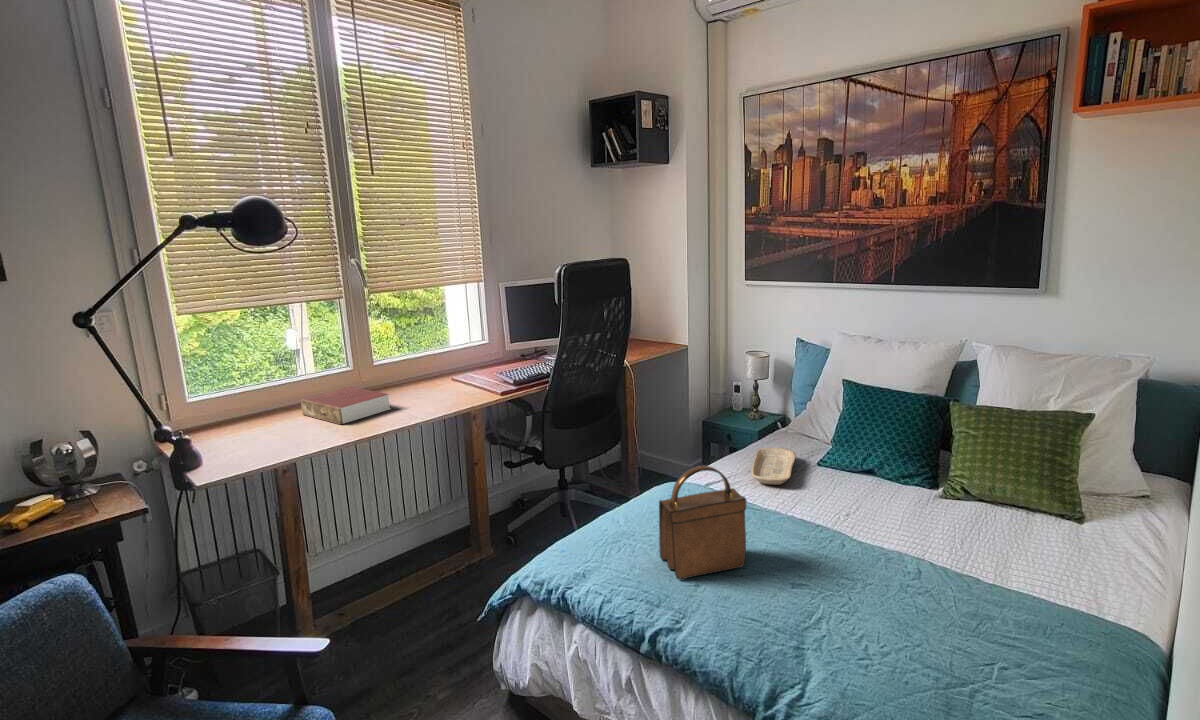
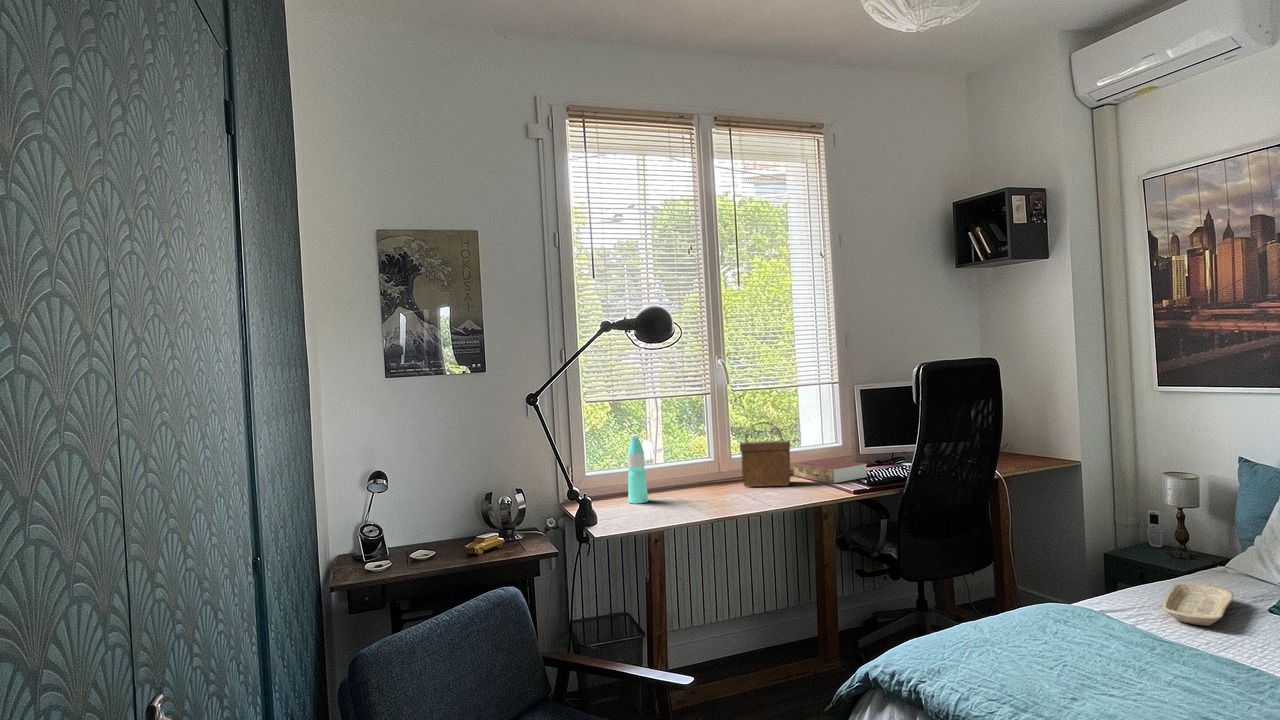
water bottle: none [242,350,275,430] -> present [627,434,648,503]
book: present [301,387,391,424] -> present [793,458,868,483]
handbag: present [659,466,746,580] -> present [740,422,790,487]

